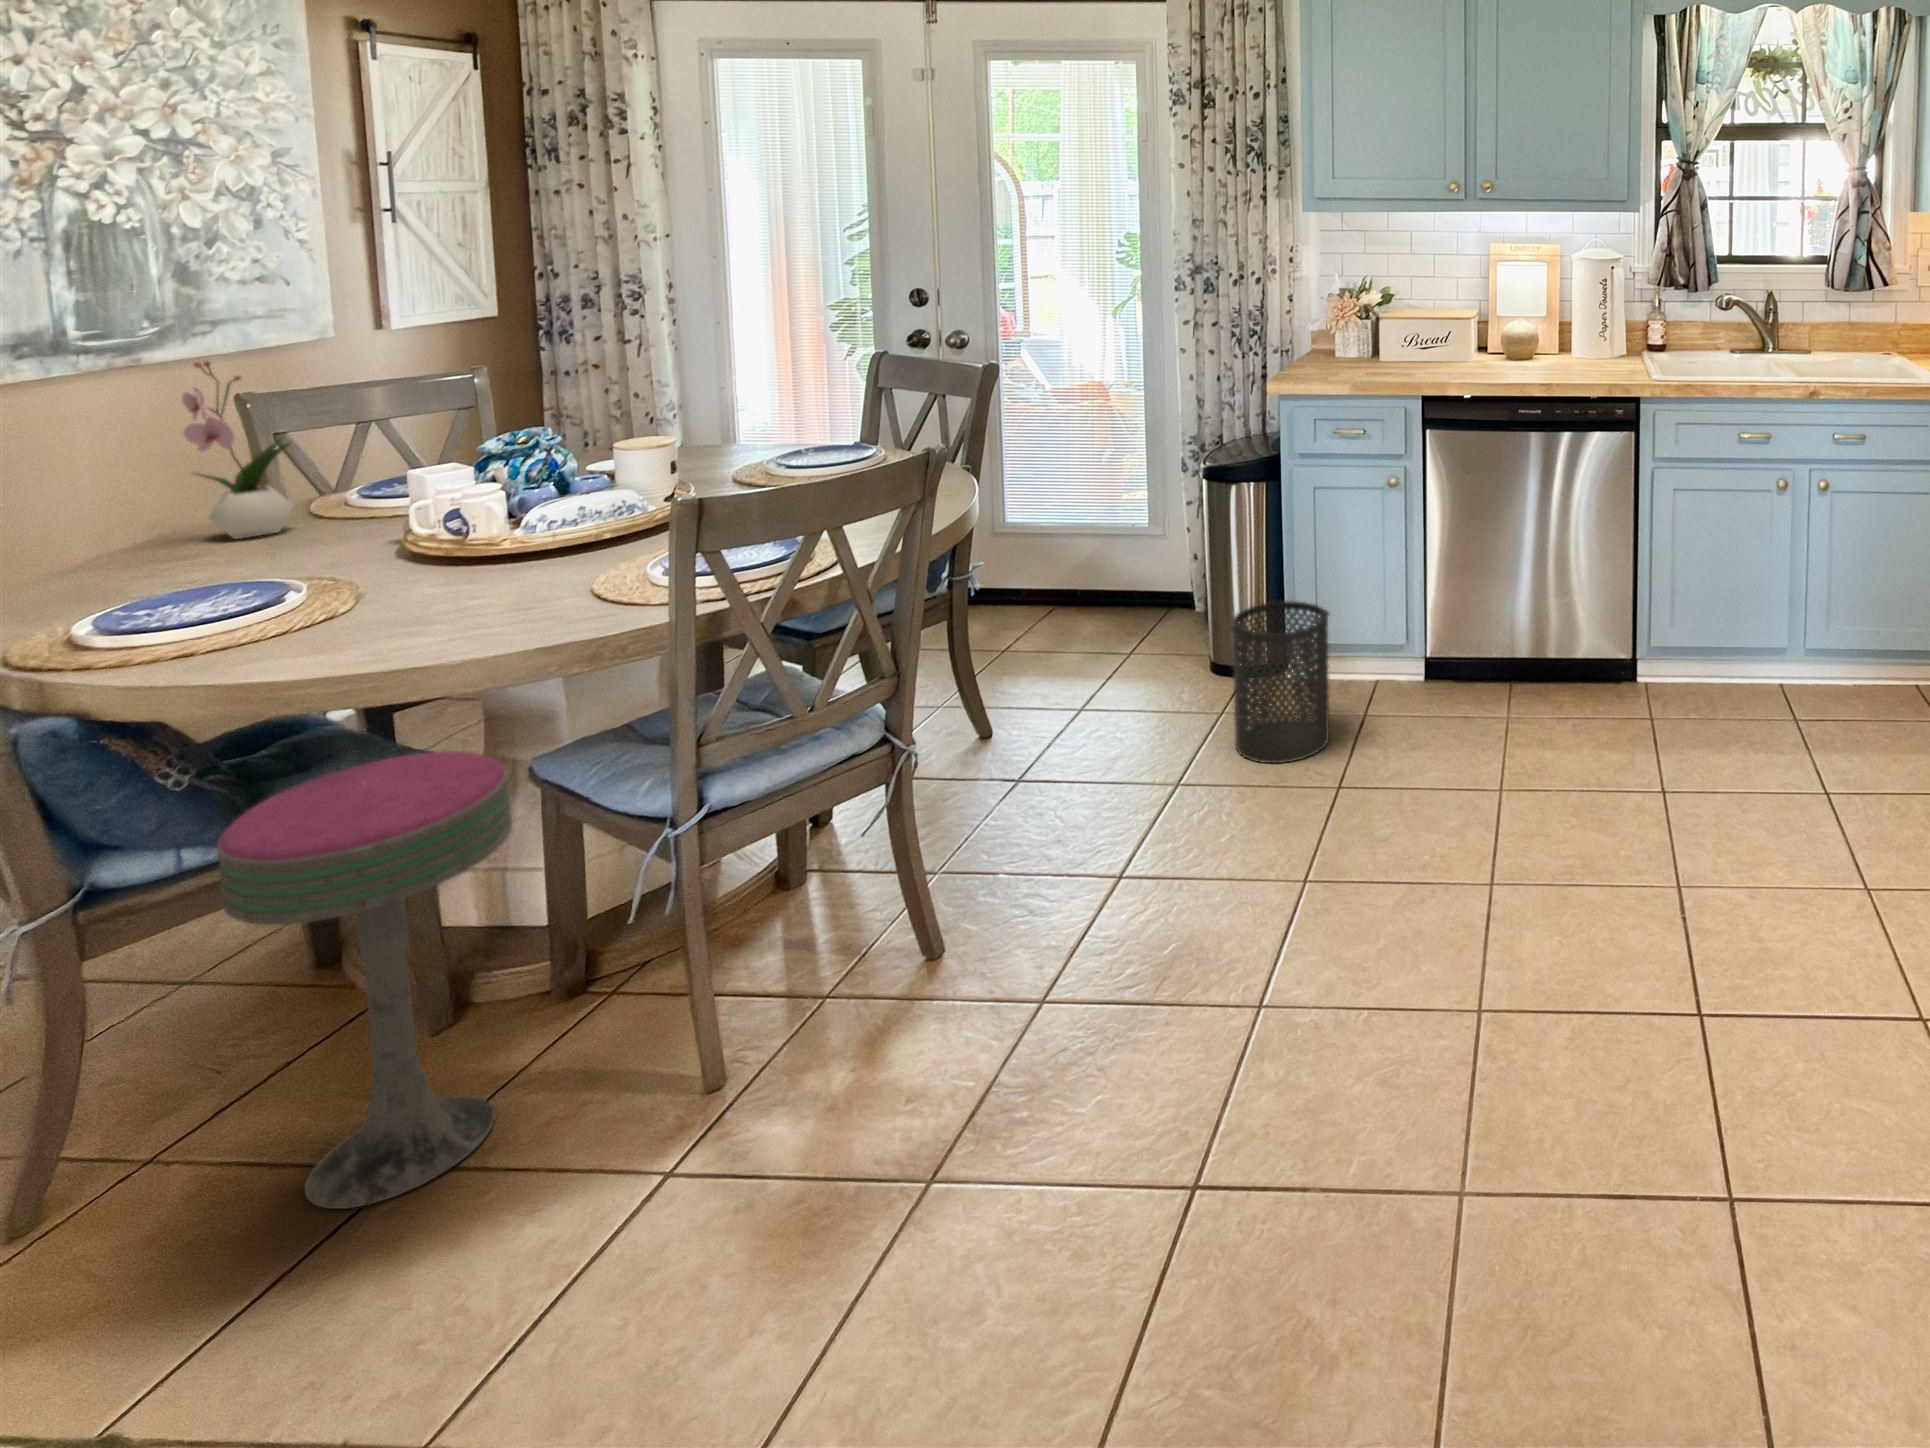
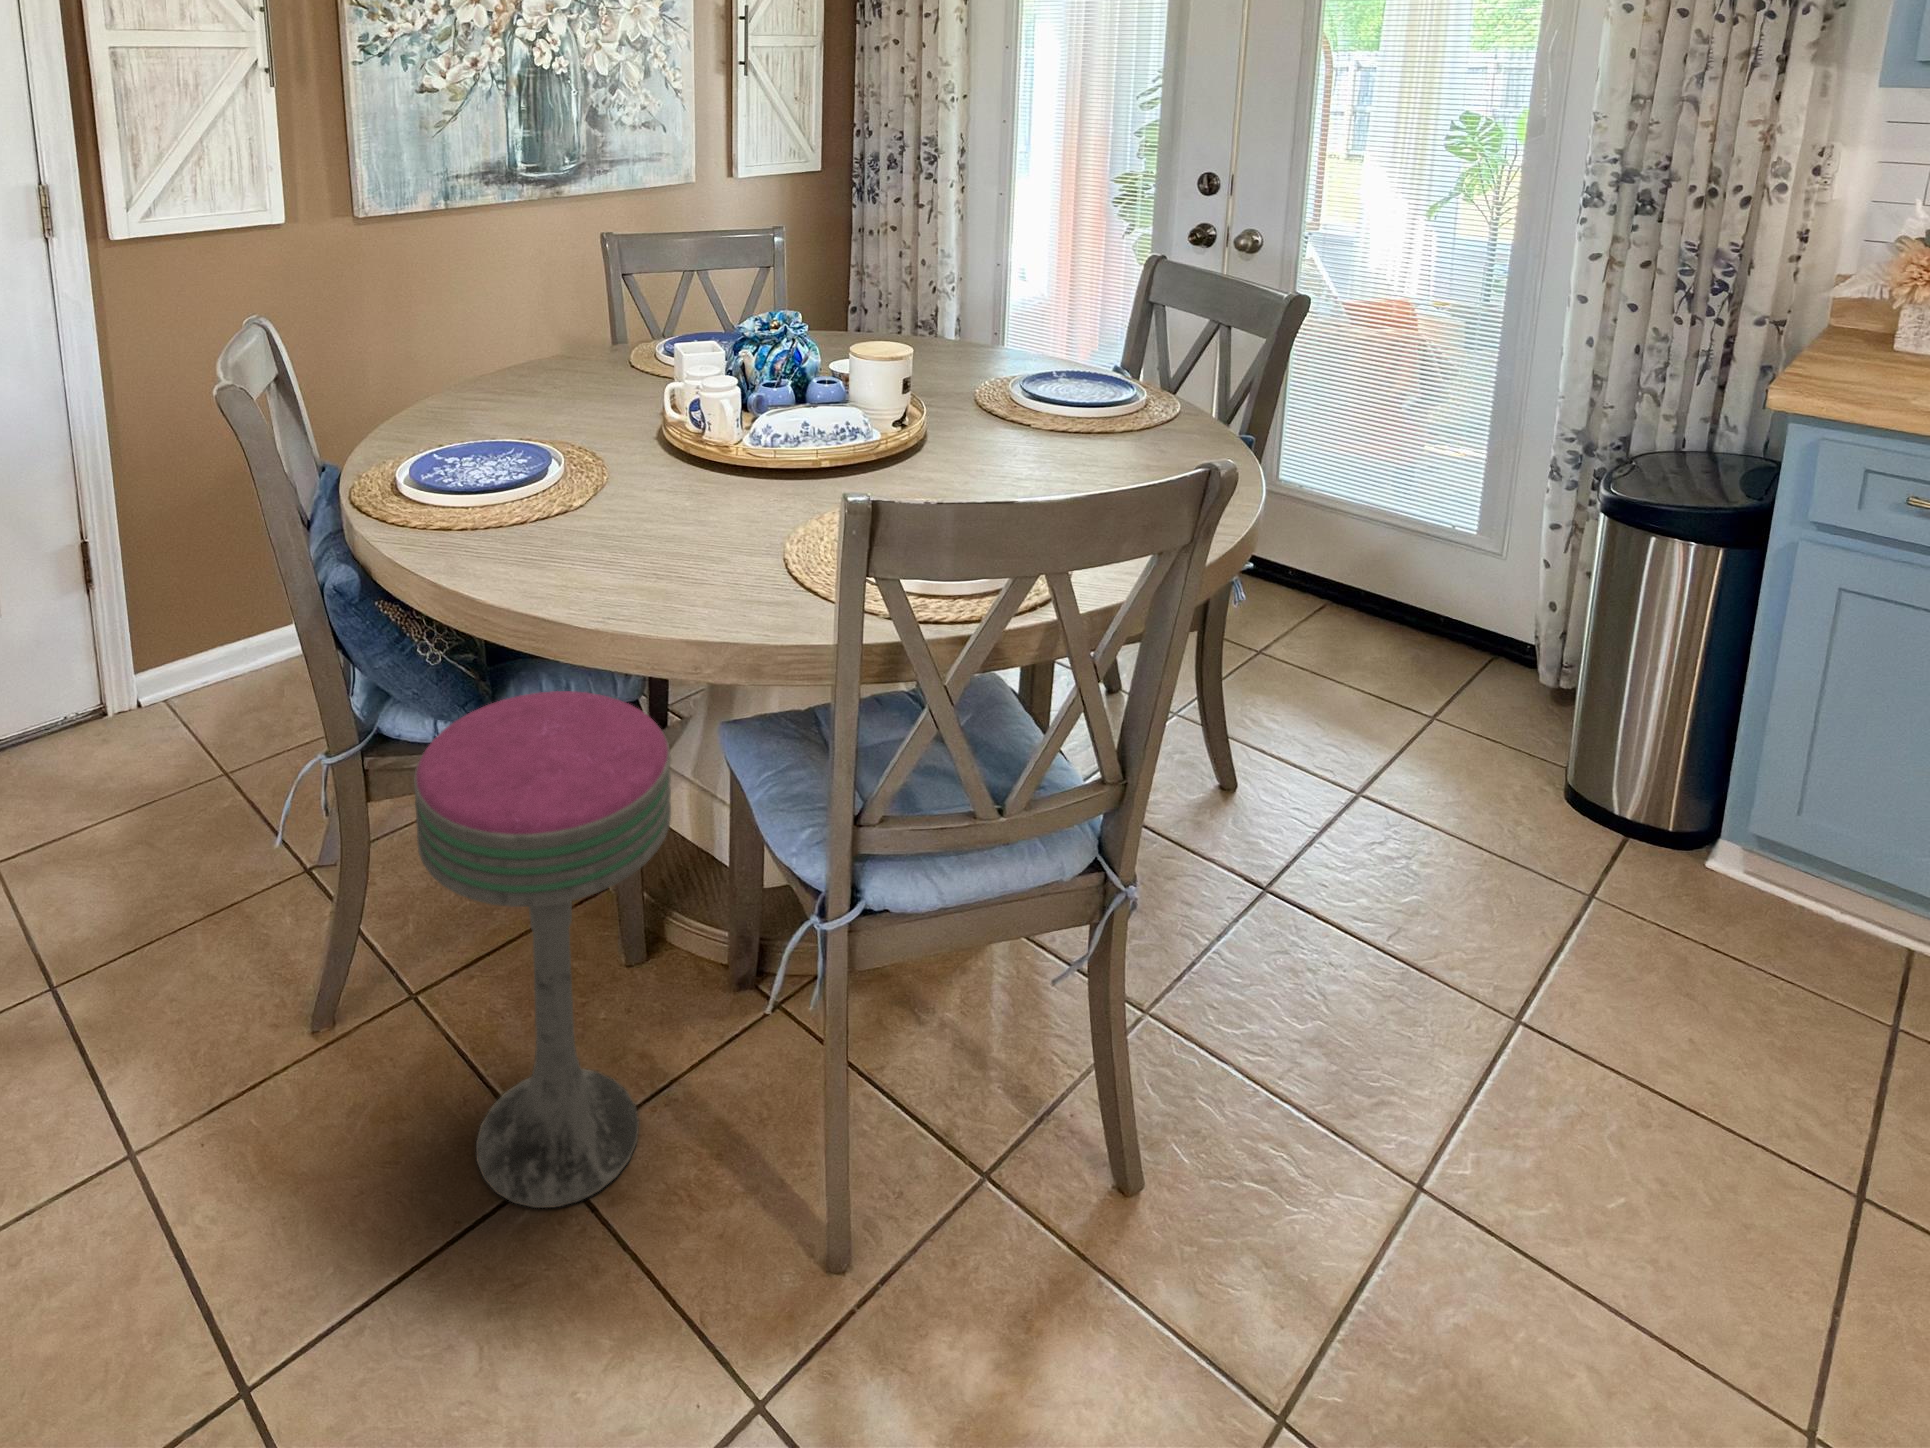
flower arrangement: present [182,361,294,539] -> none [531,203,605,381]
trash can: present [1230,602,1329,763] -> none [1626,769,1869,1084]

